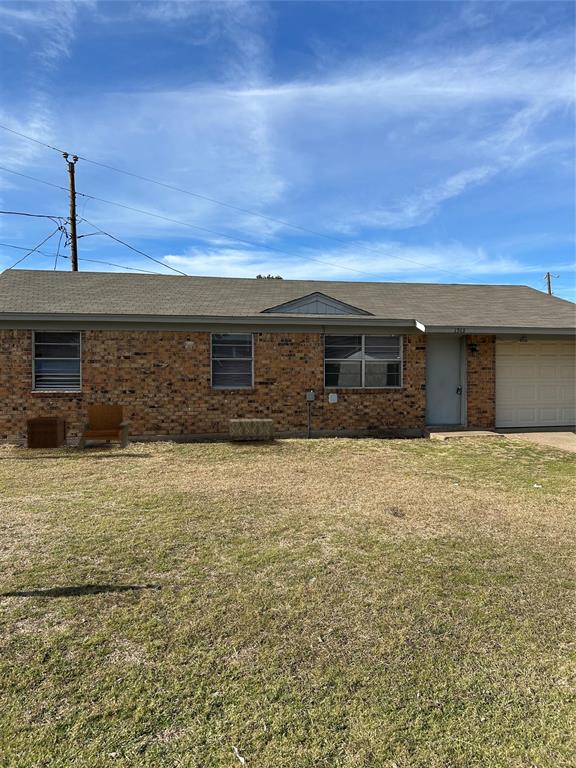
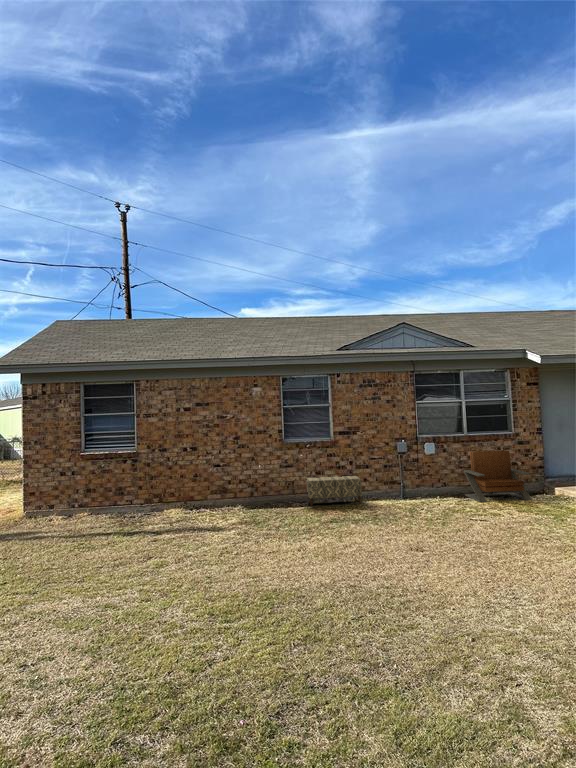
lounge chair: present [77,405,131,449] -> present [464,451,532,502]
wooden crate: present [27,416,67,448] -> none [76,480,121,520]

